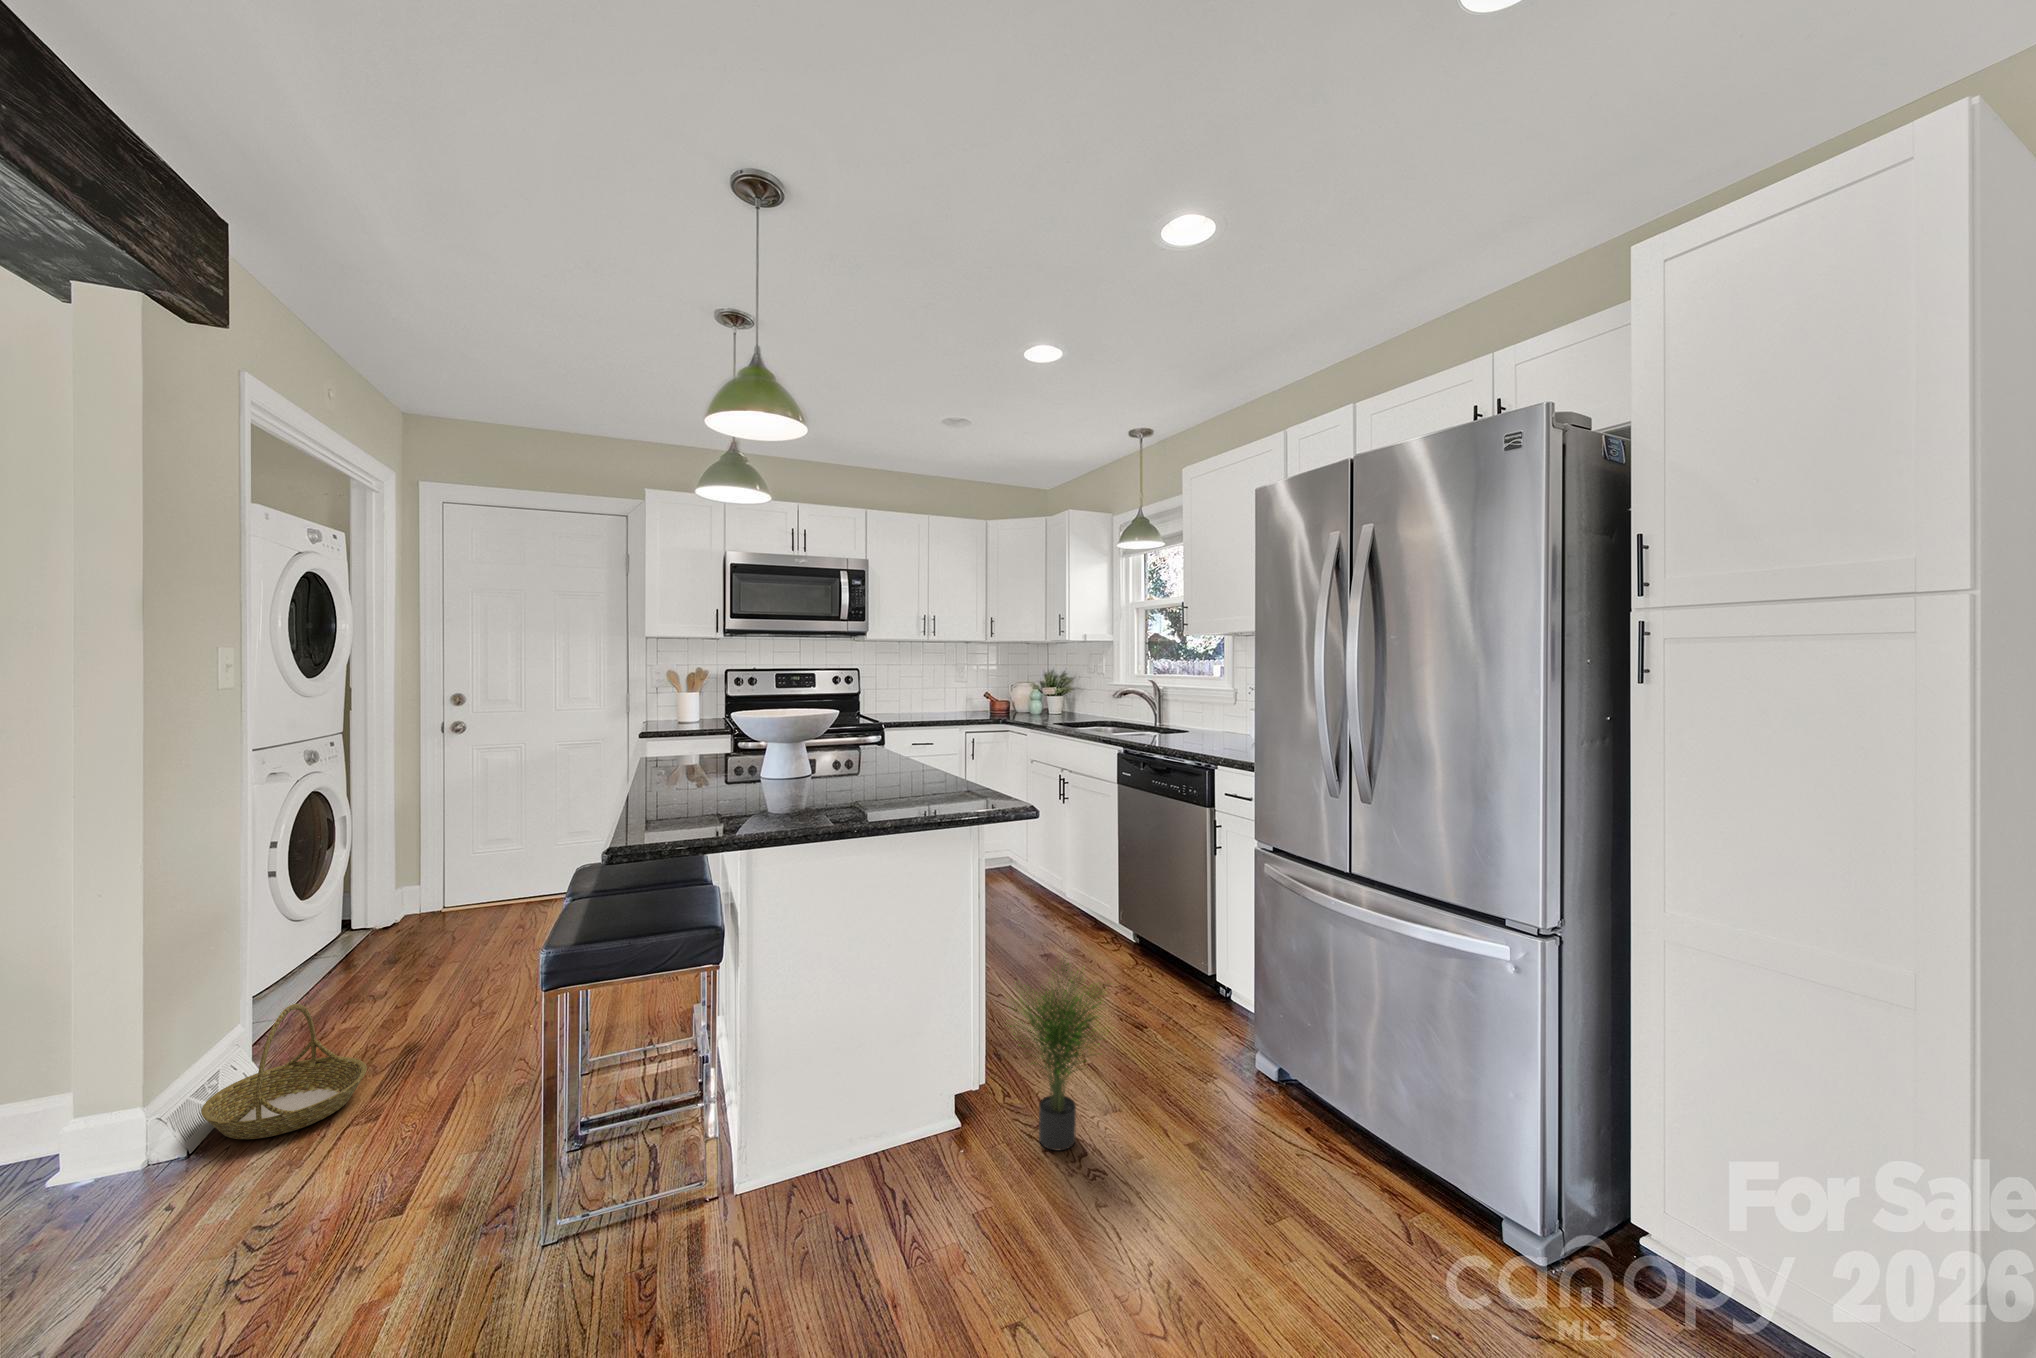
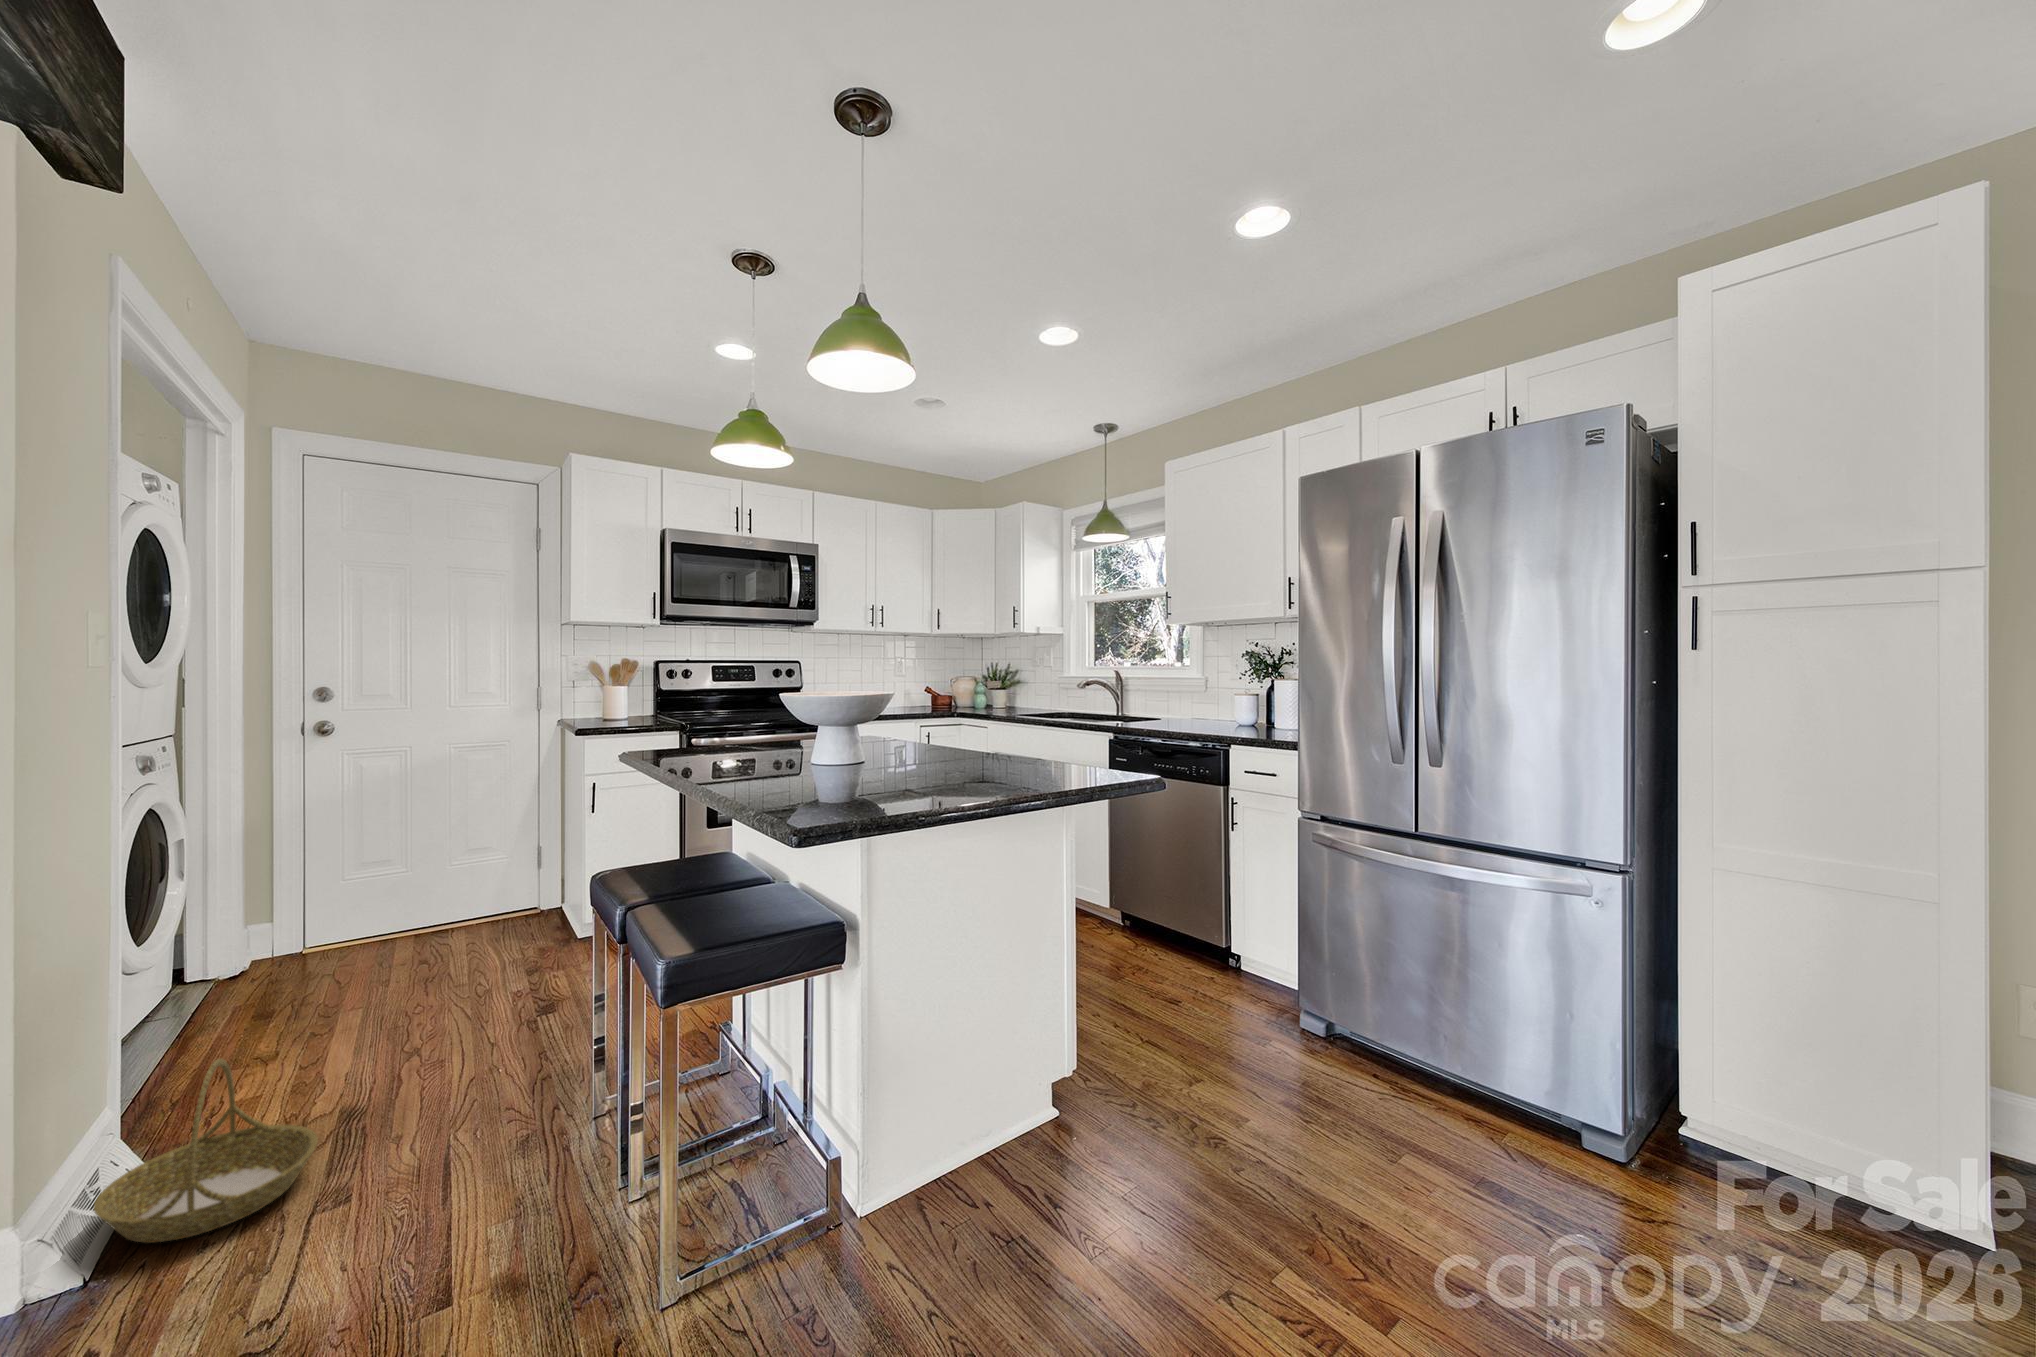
potted plant: present [1010,958,1102,1150] -> none [1102,921,1232,1130]

